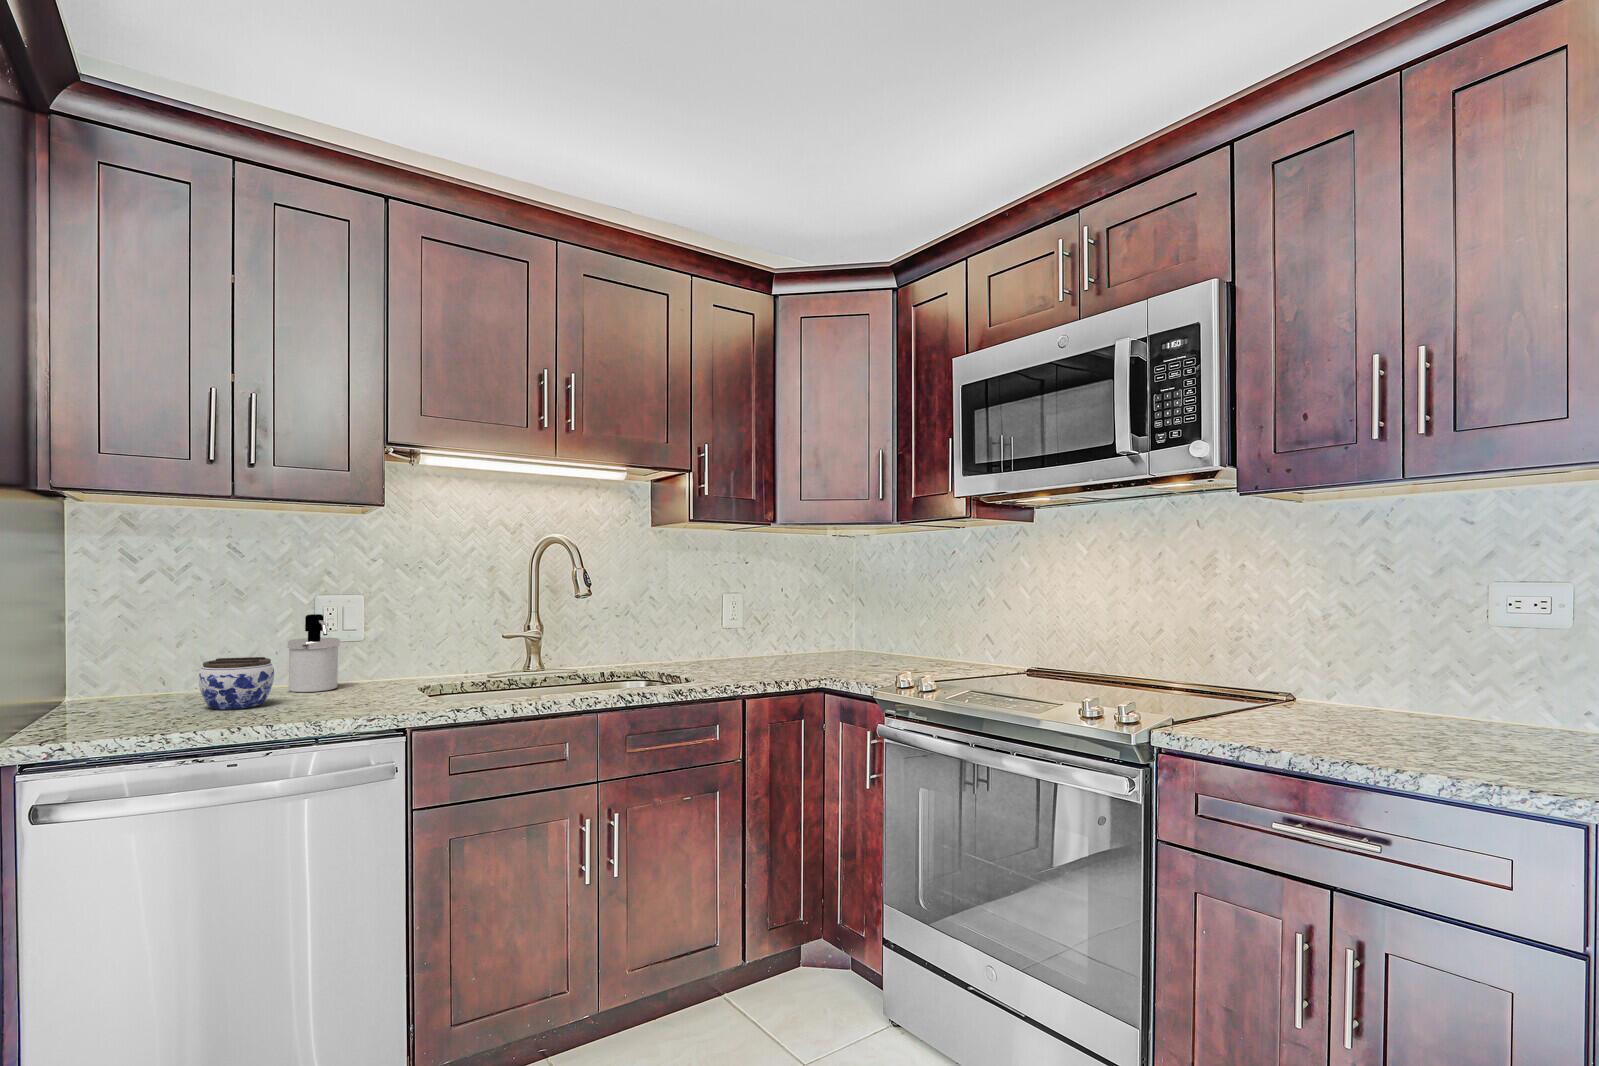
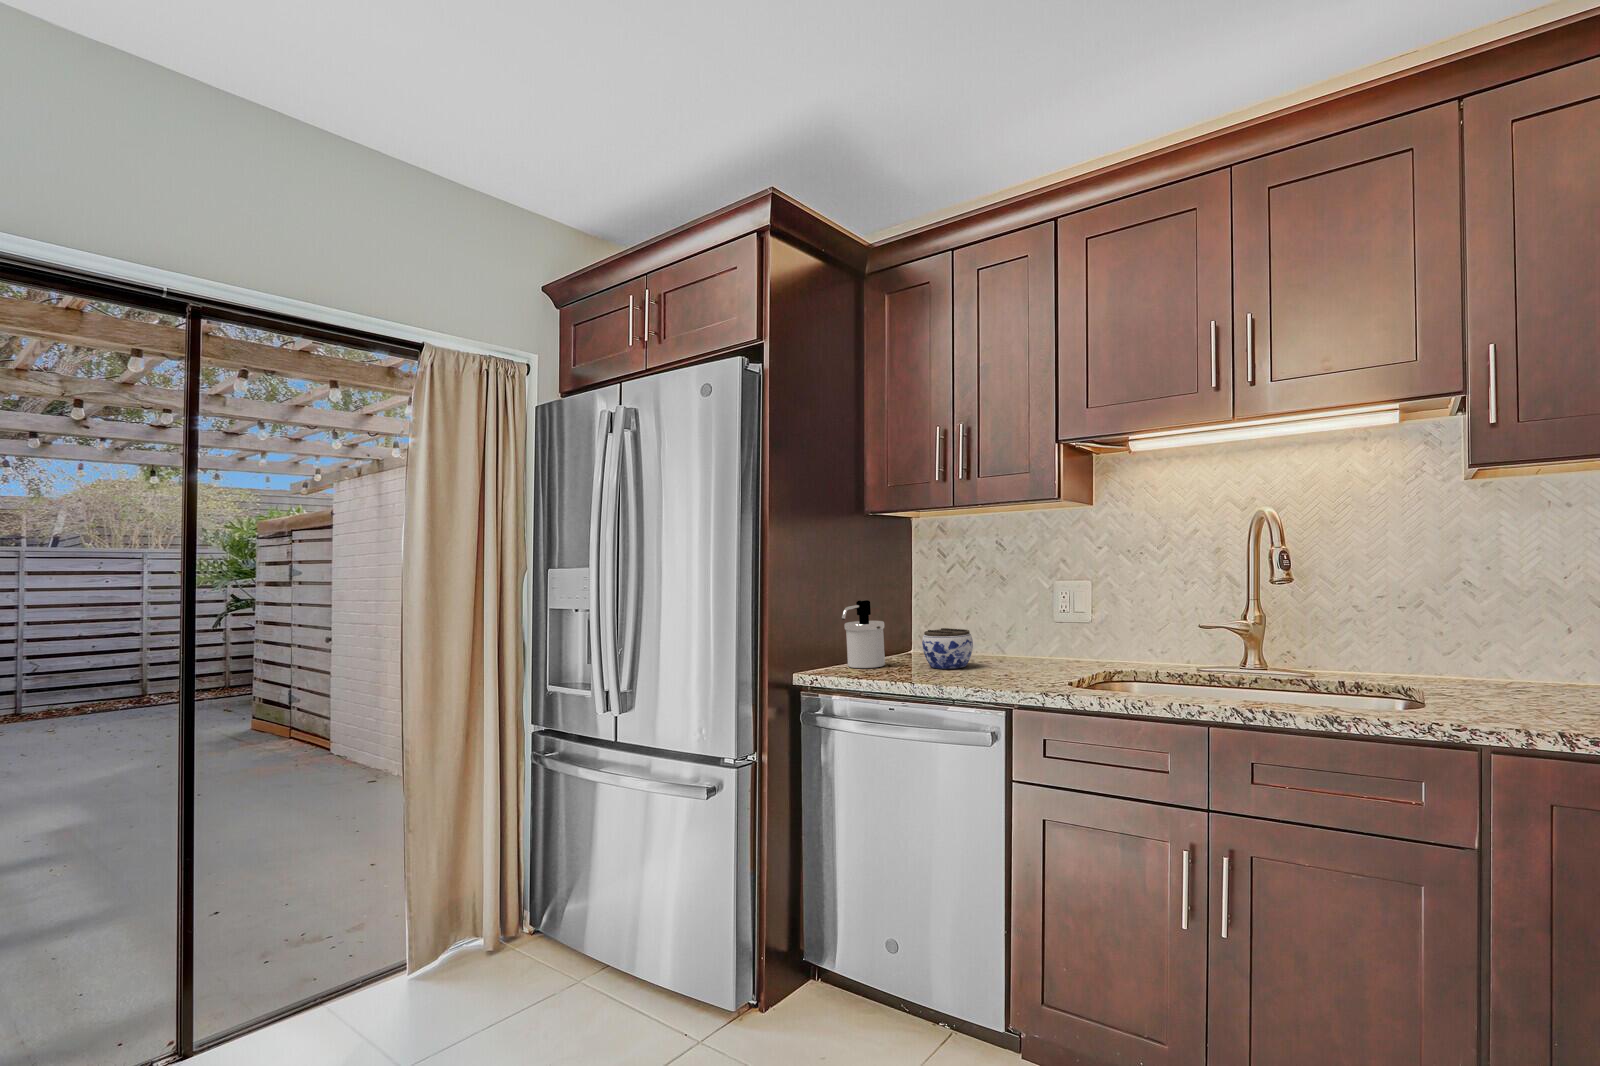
soap dispenser: present [288,614,340,692] -> present [842,600,885,668]

